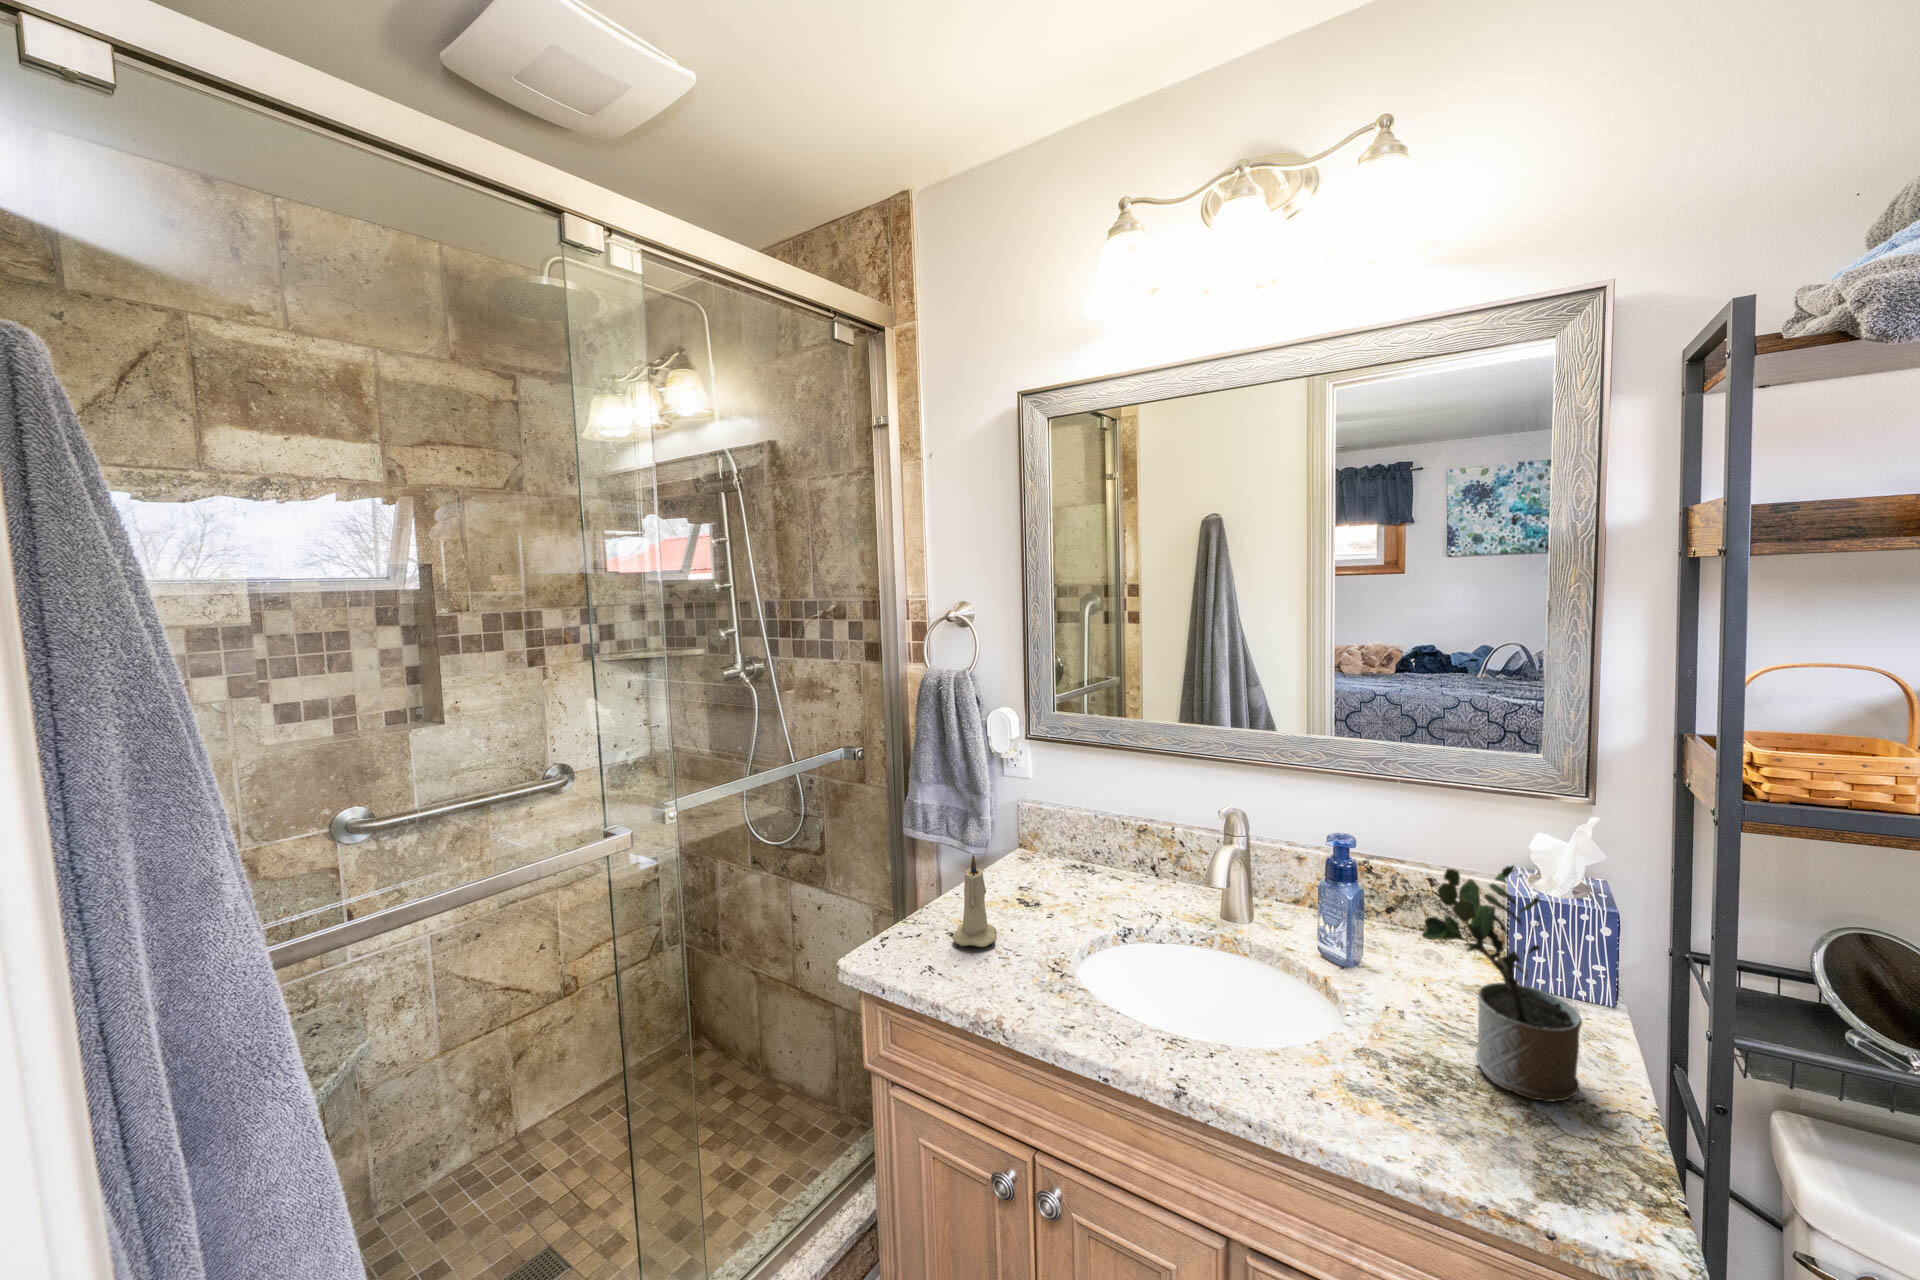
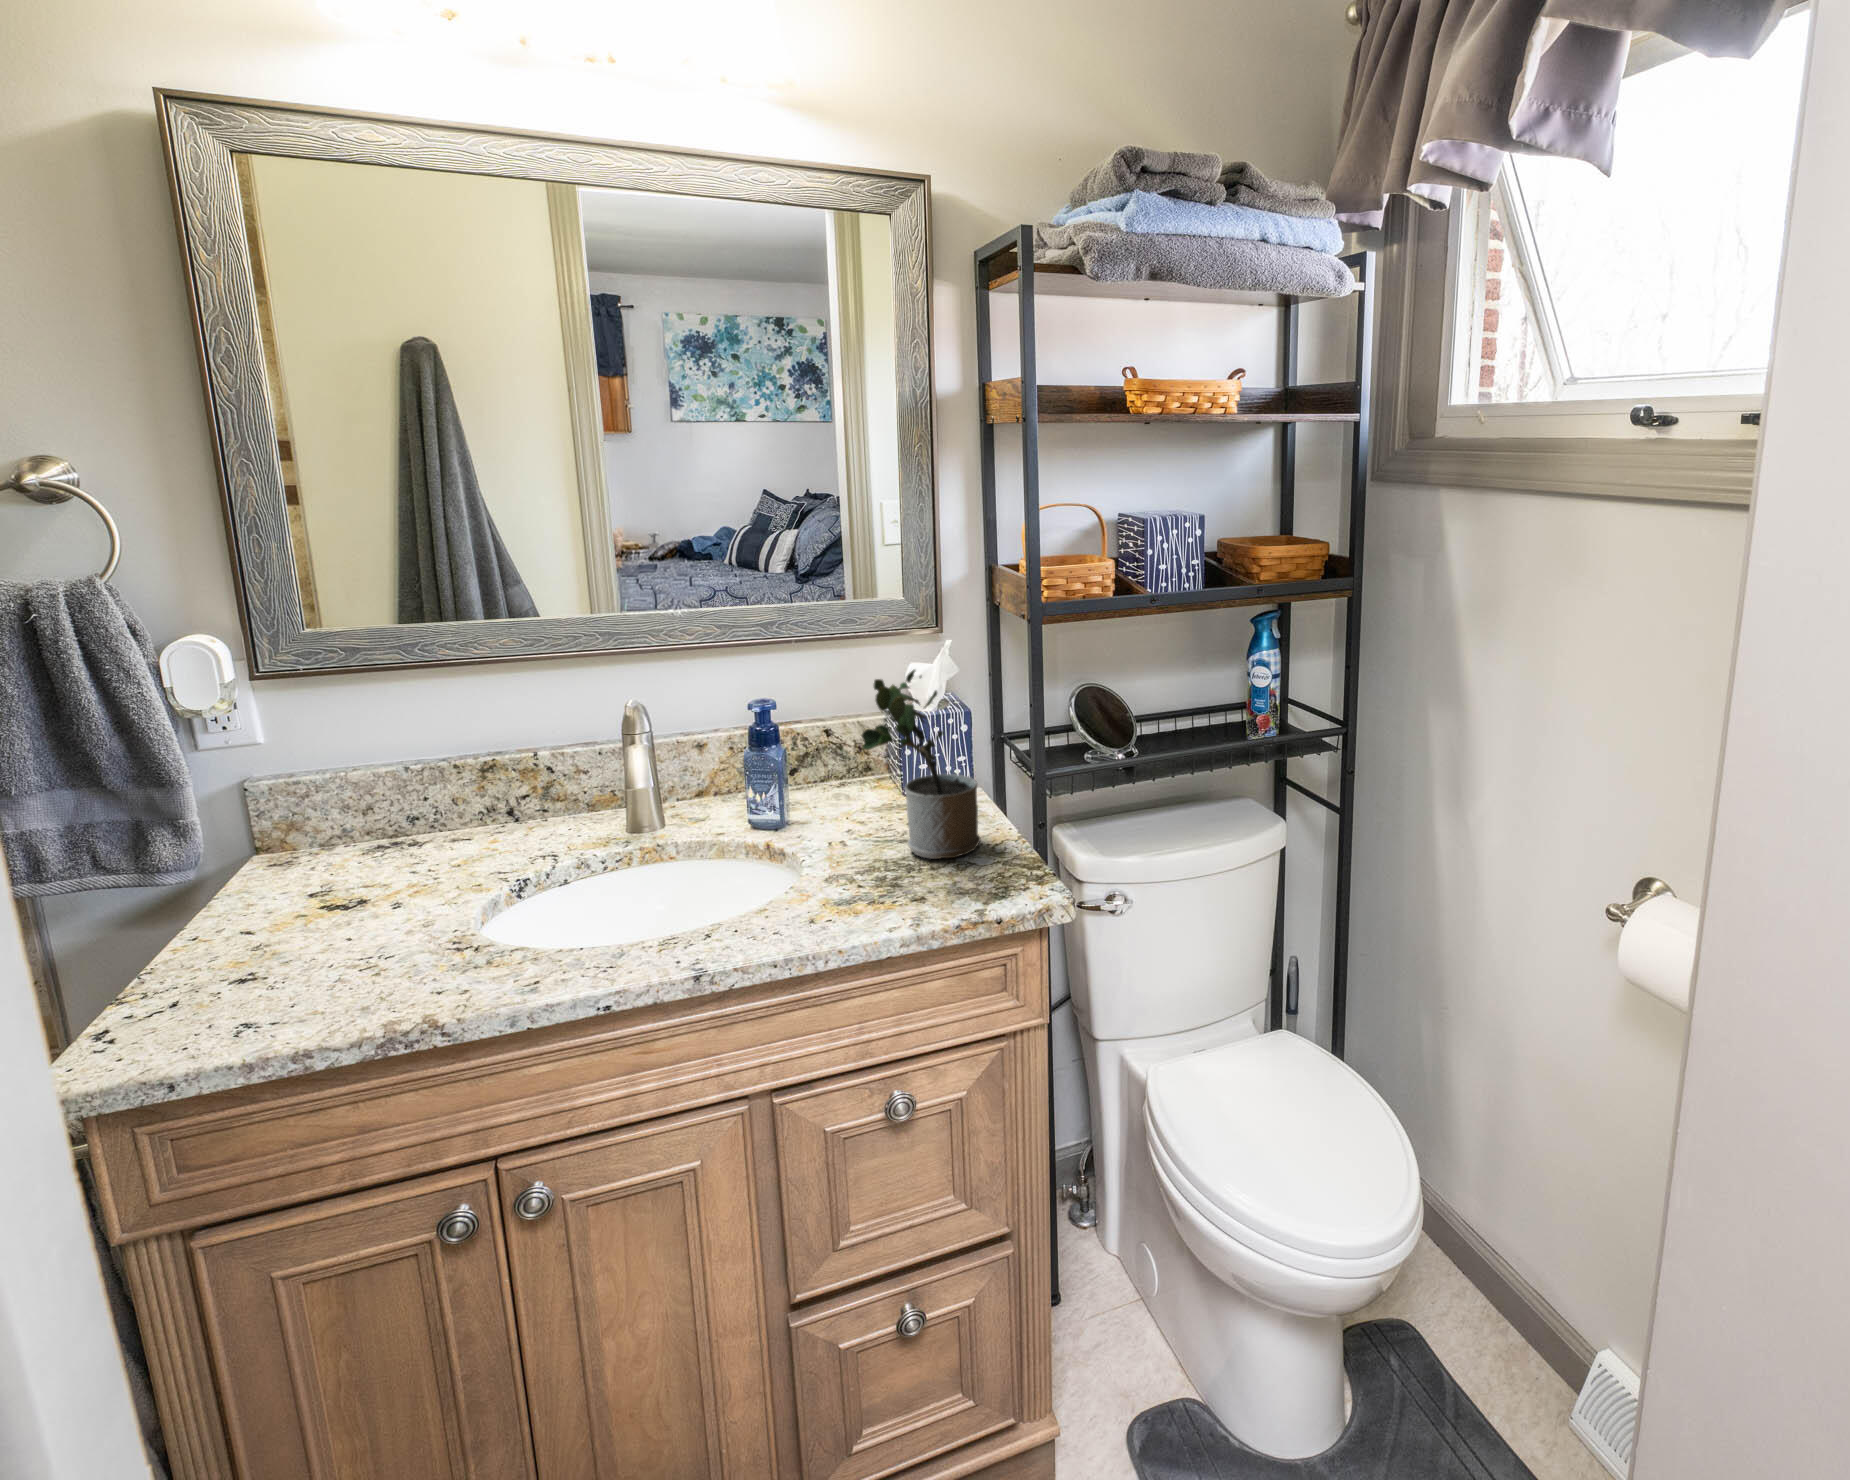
candle: present [952,855,997,947] -> none [287,832,362,966]

